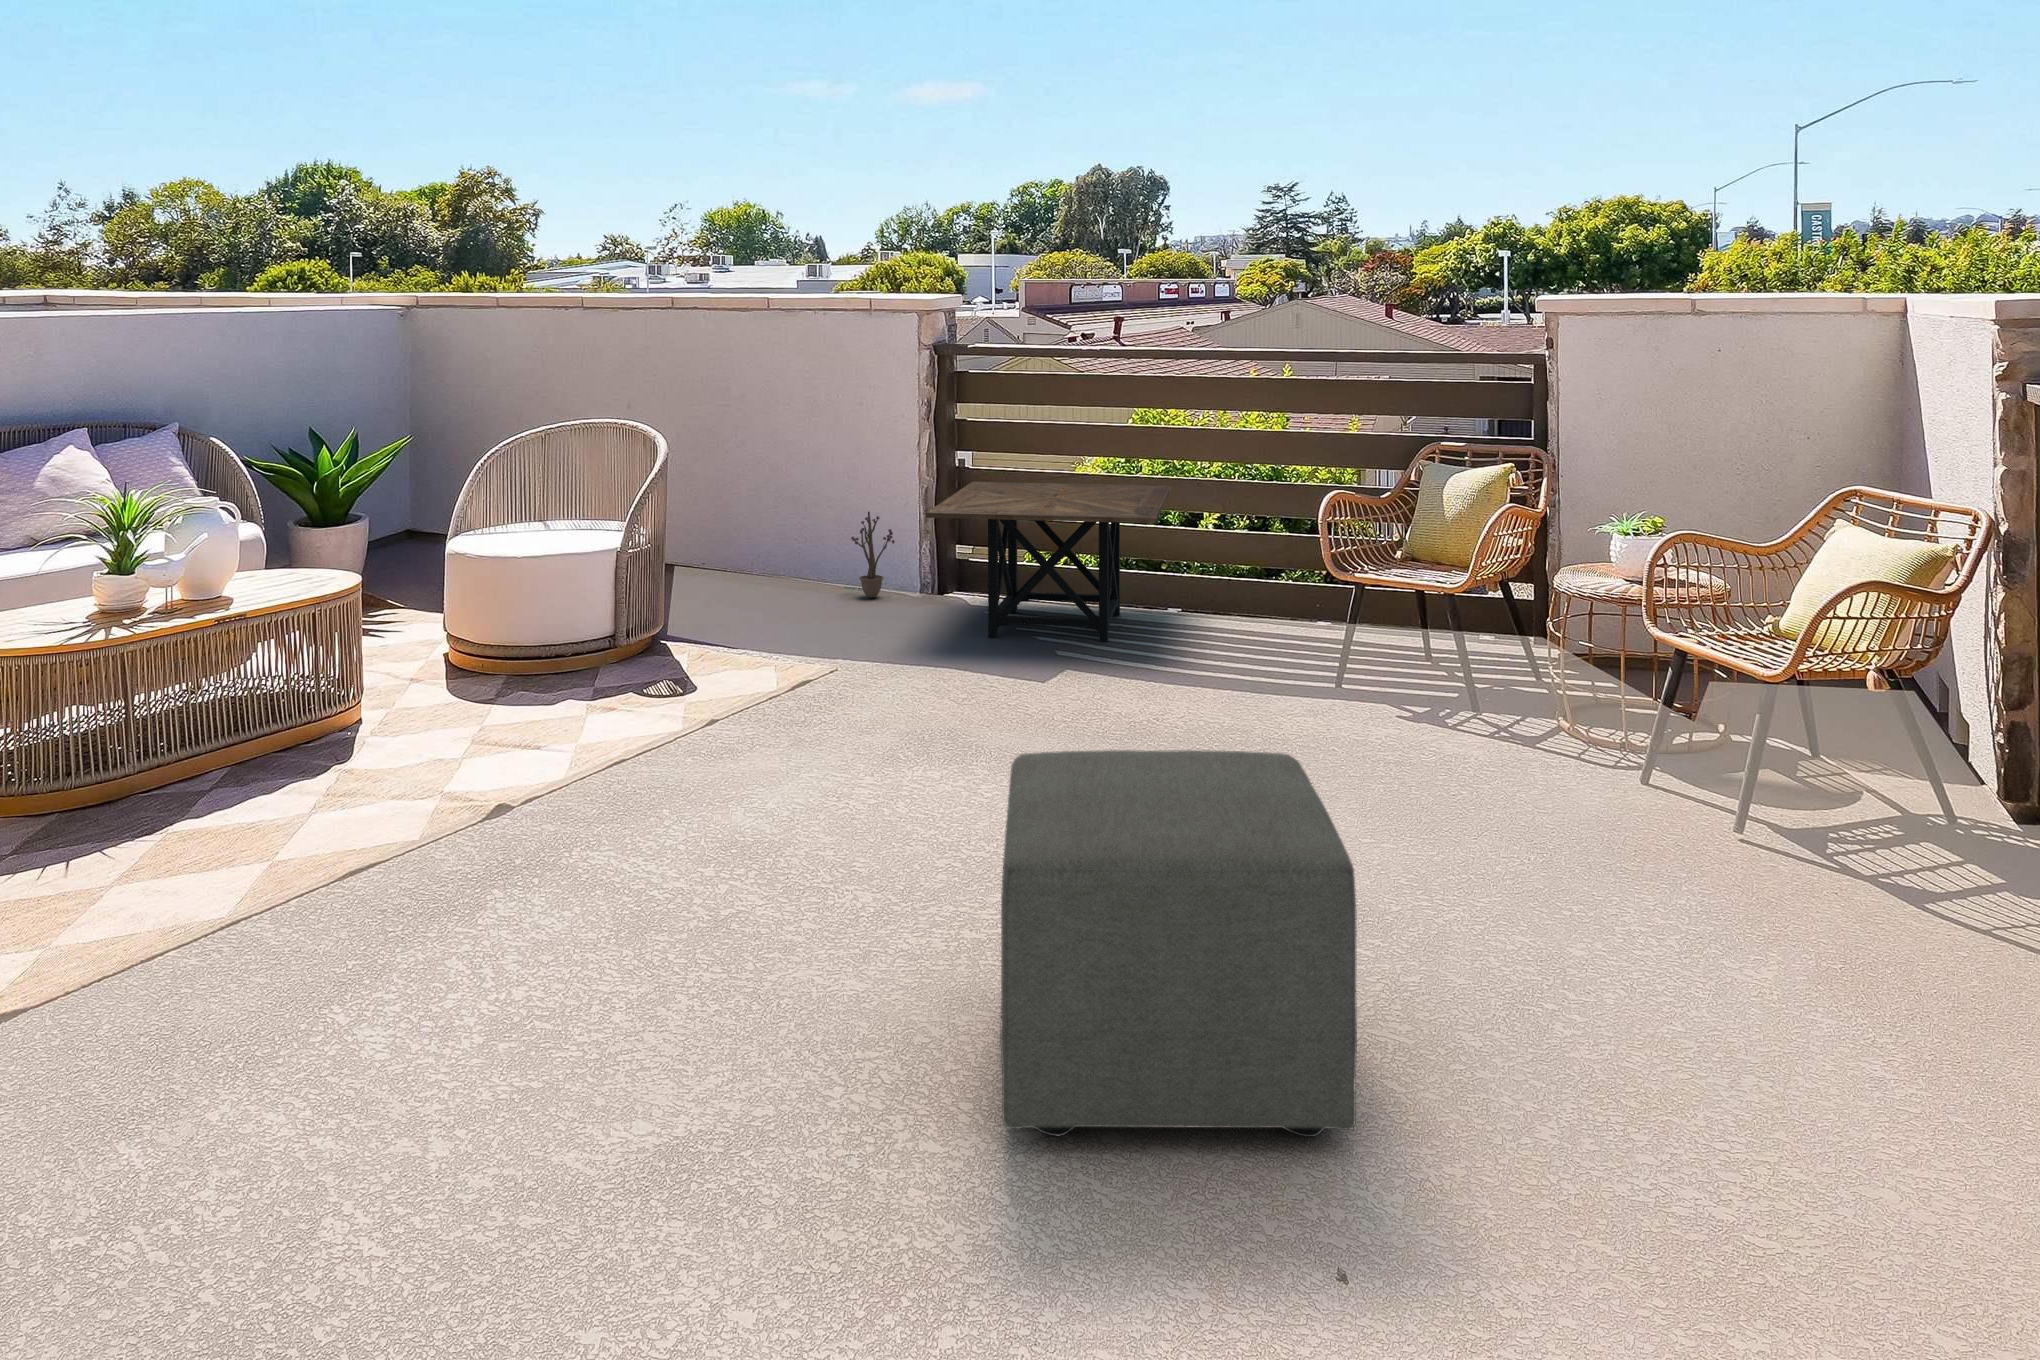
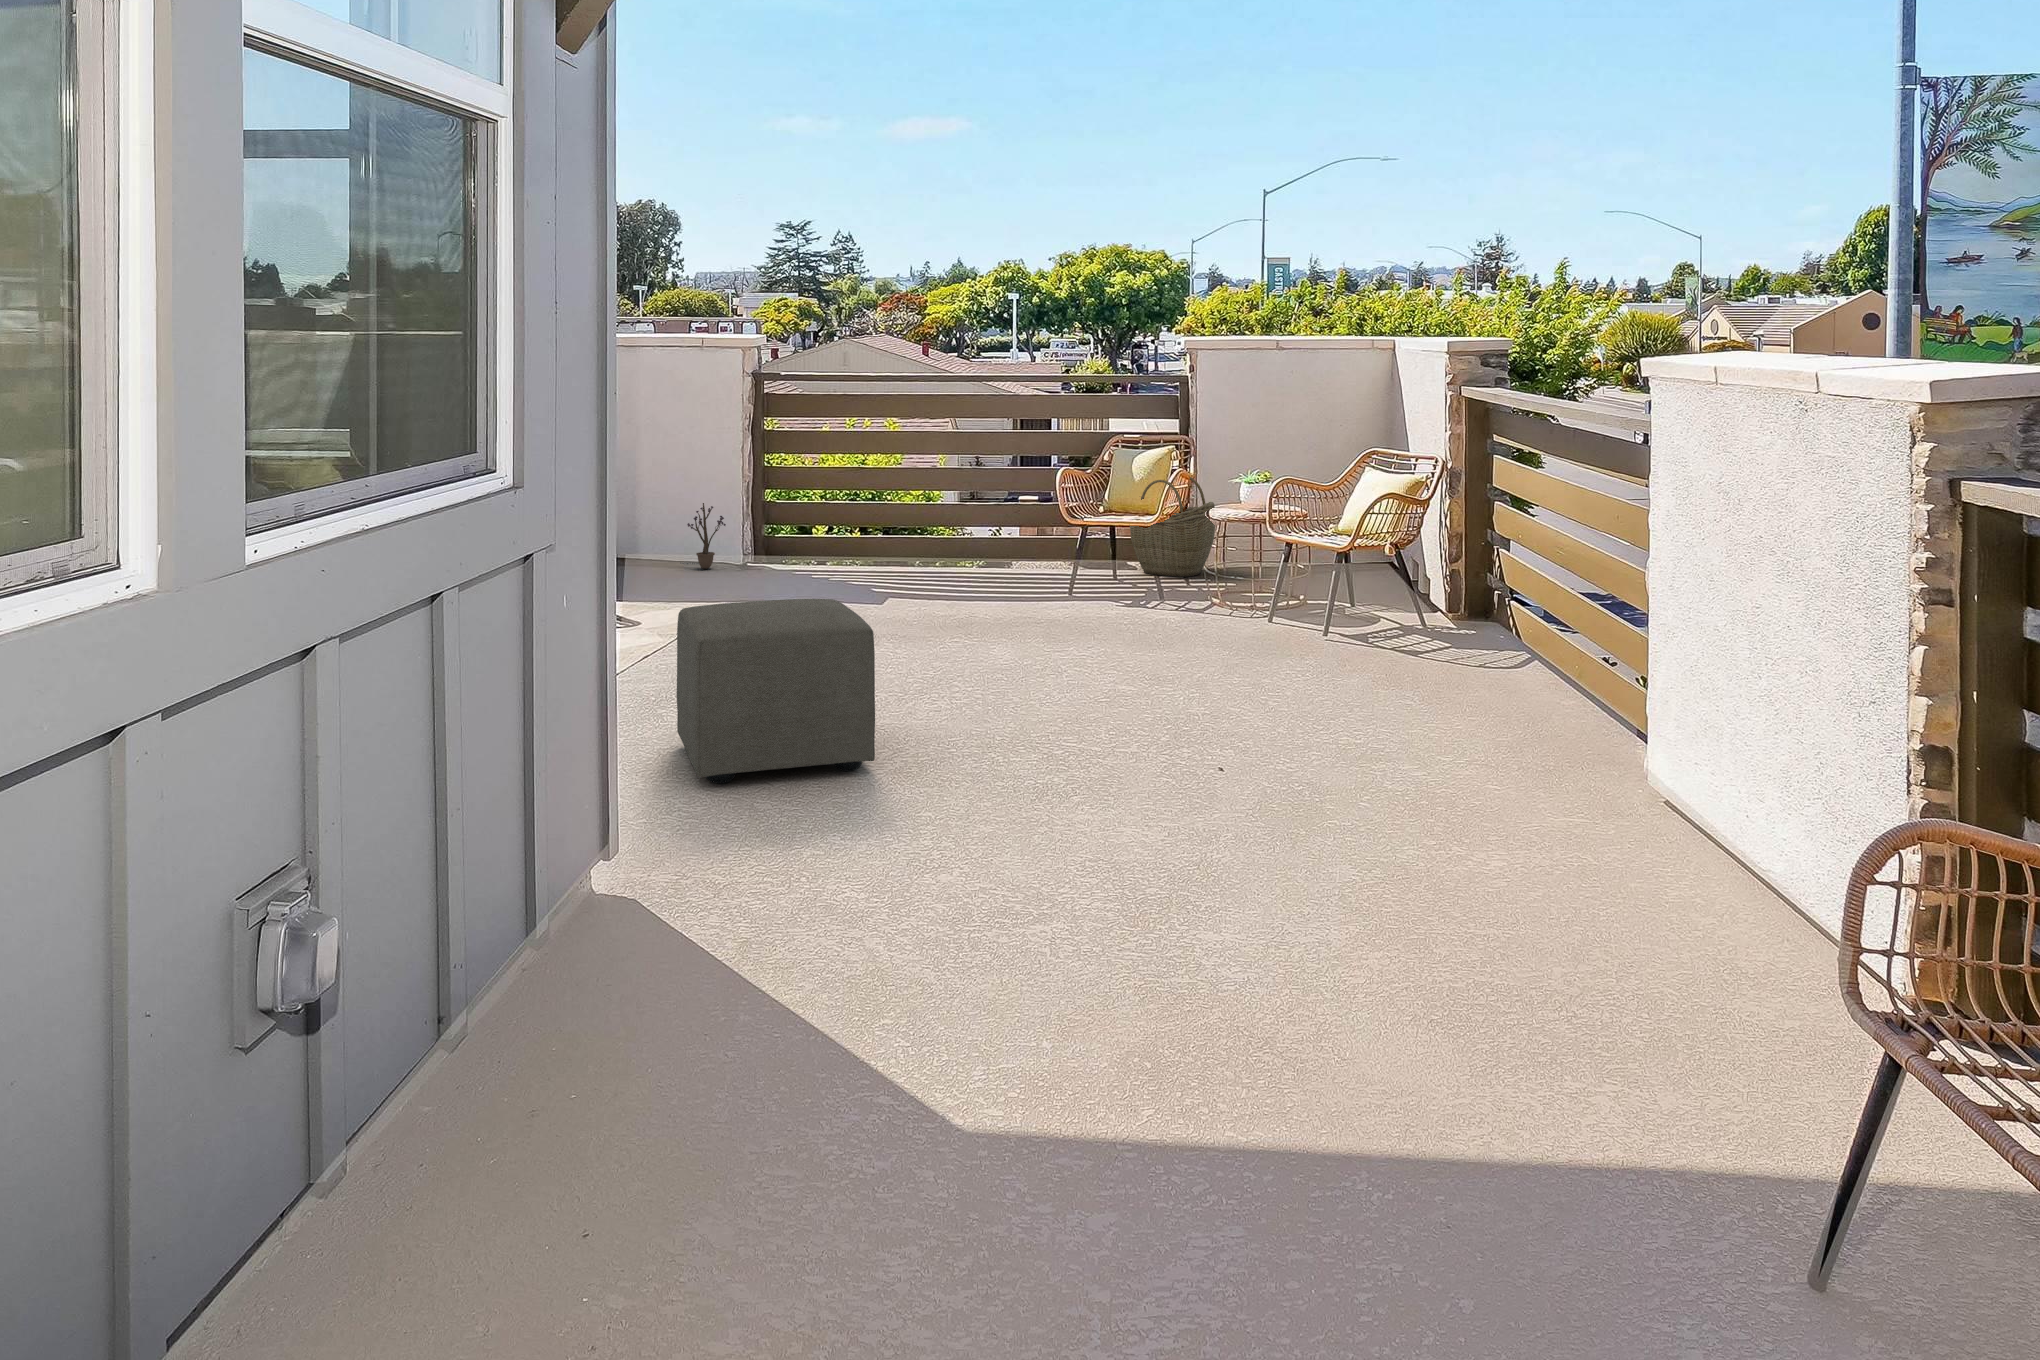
side table: present [925,482,1171,642] -> none [784,475,951,584]
woven basket: none [1444,504,1583,665] -> present [1130,477,1215,577]
ottoman: present [1000,750,1357,1137] -> present [677,599,875,783]

